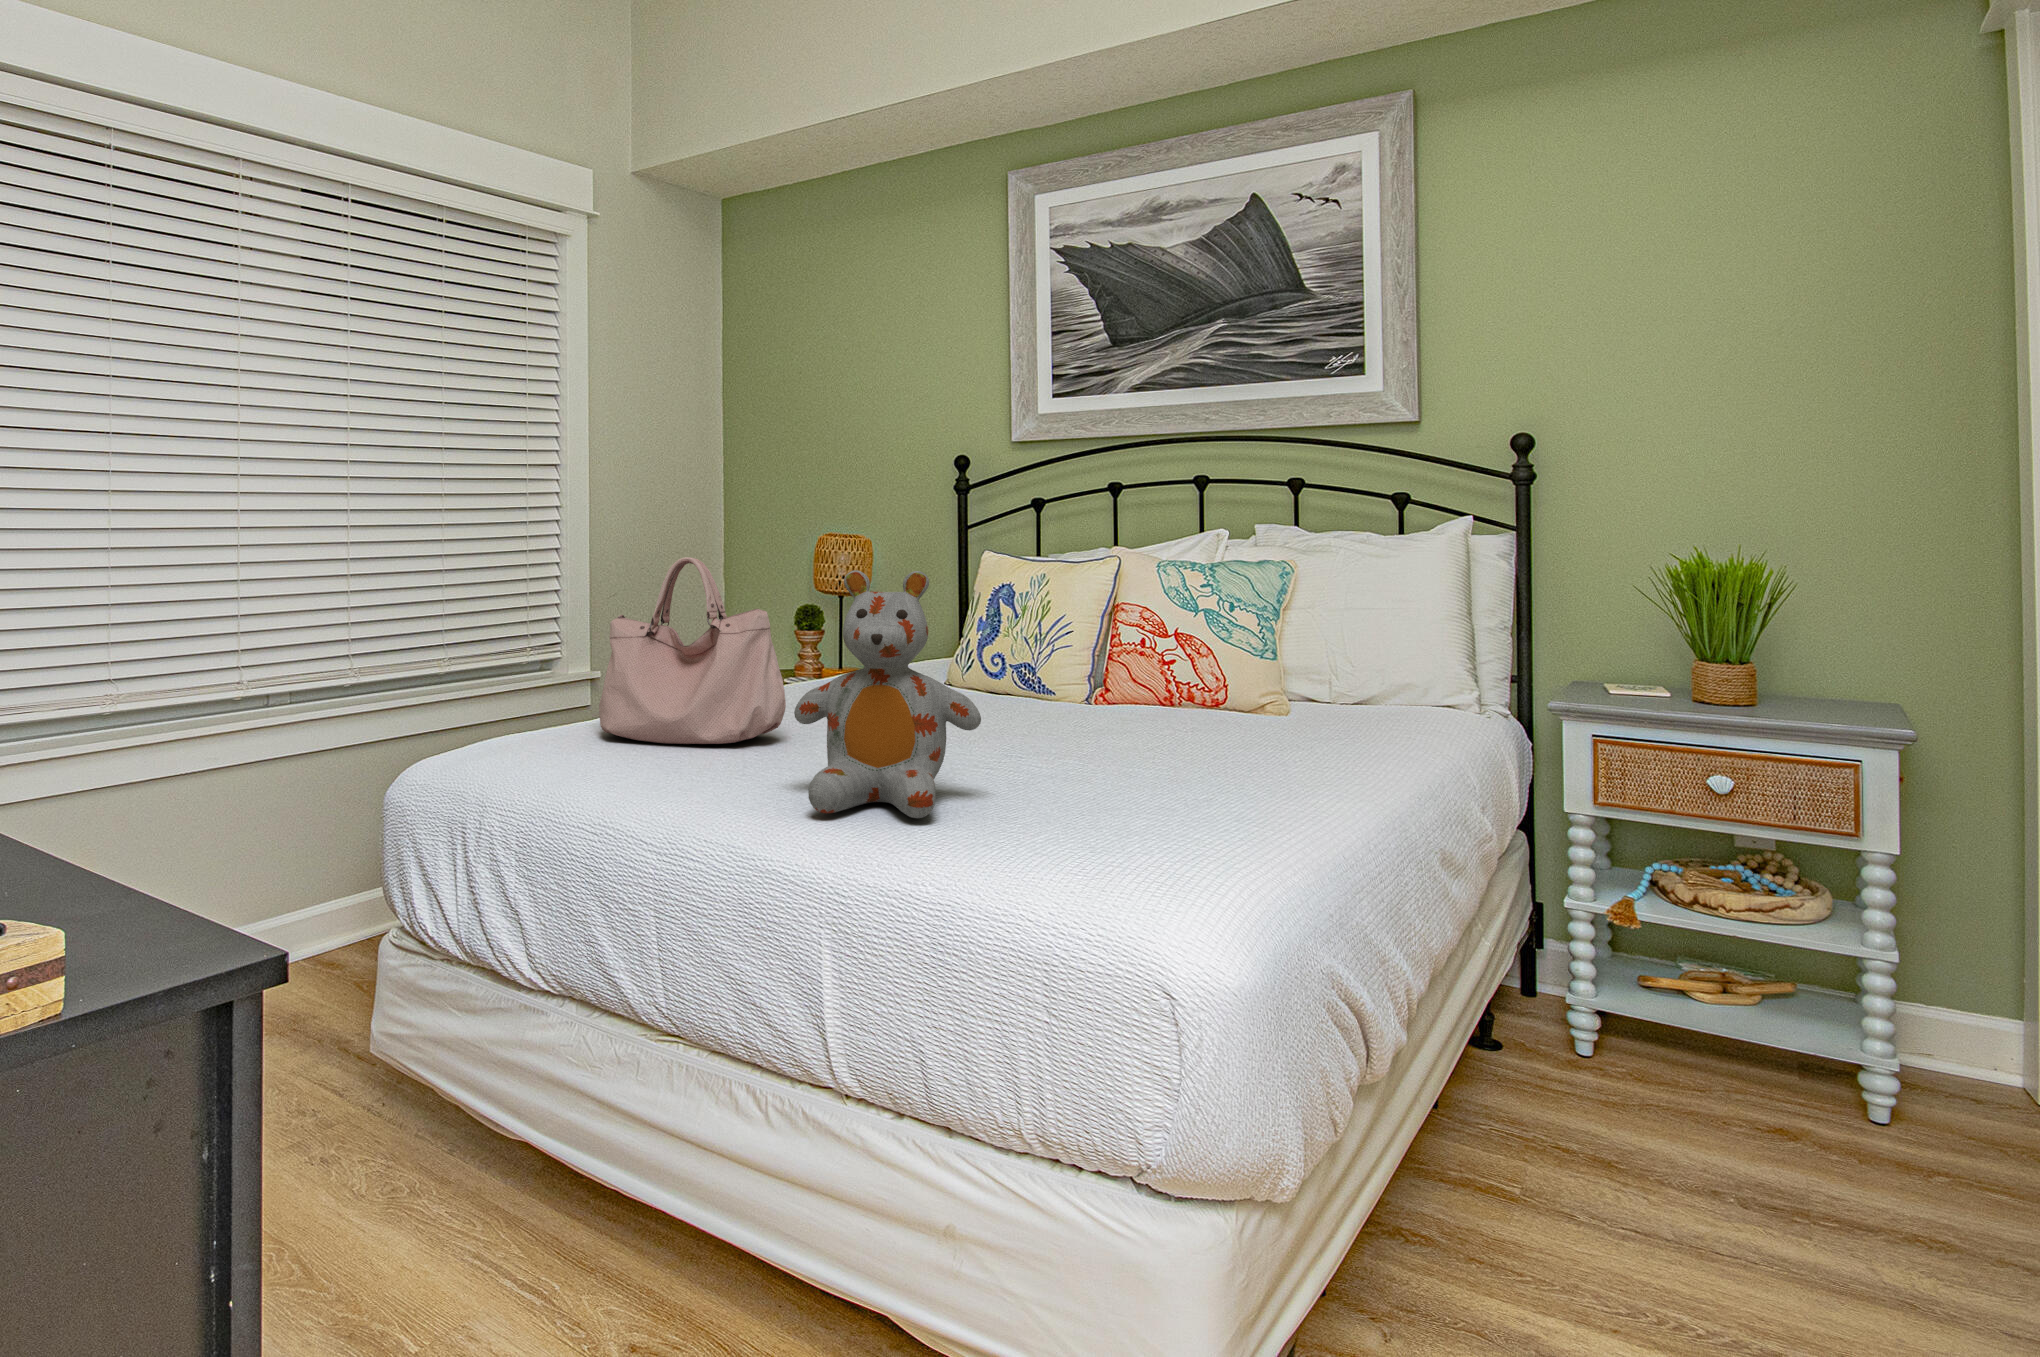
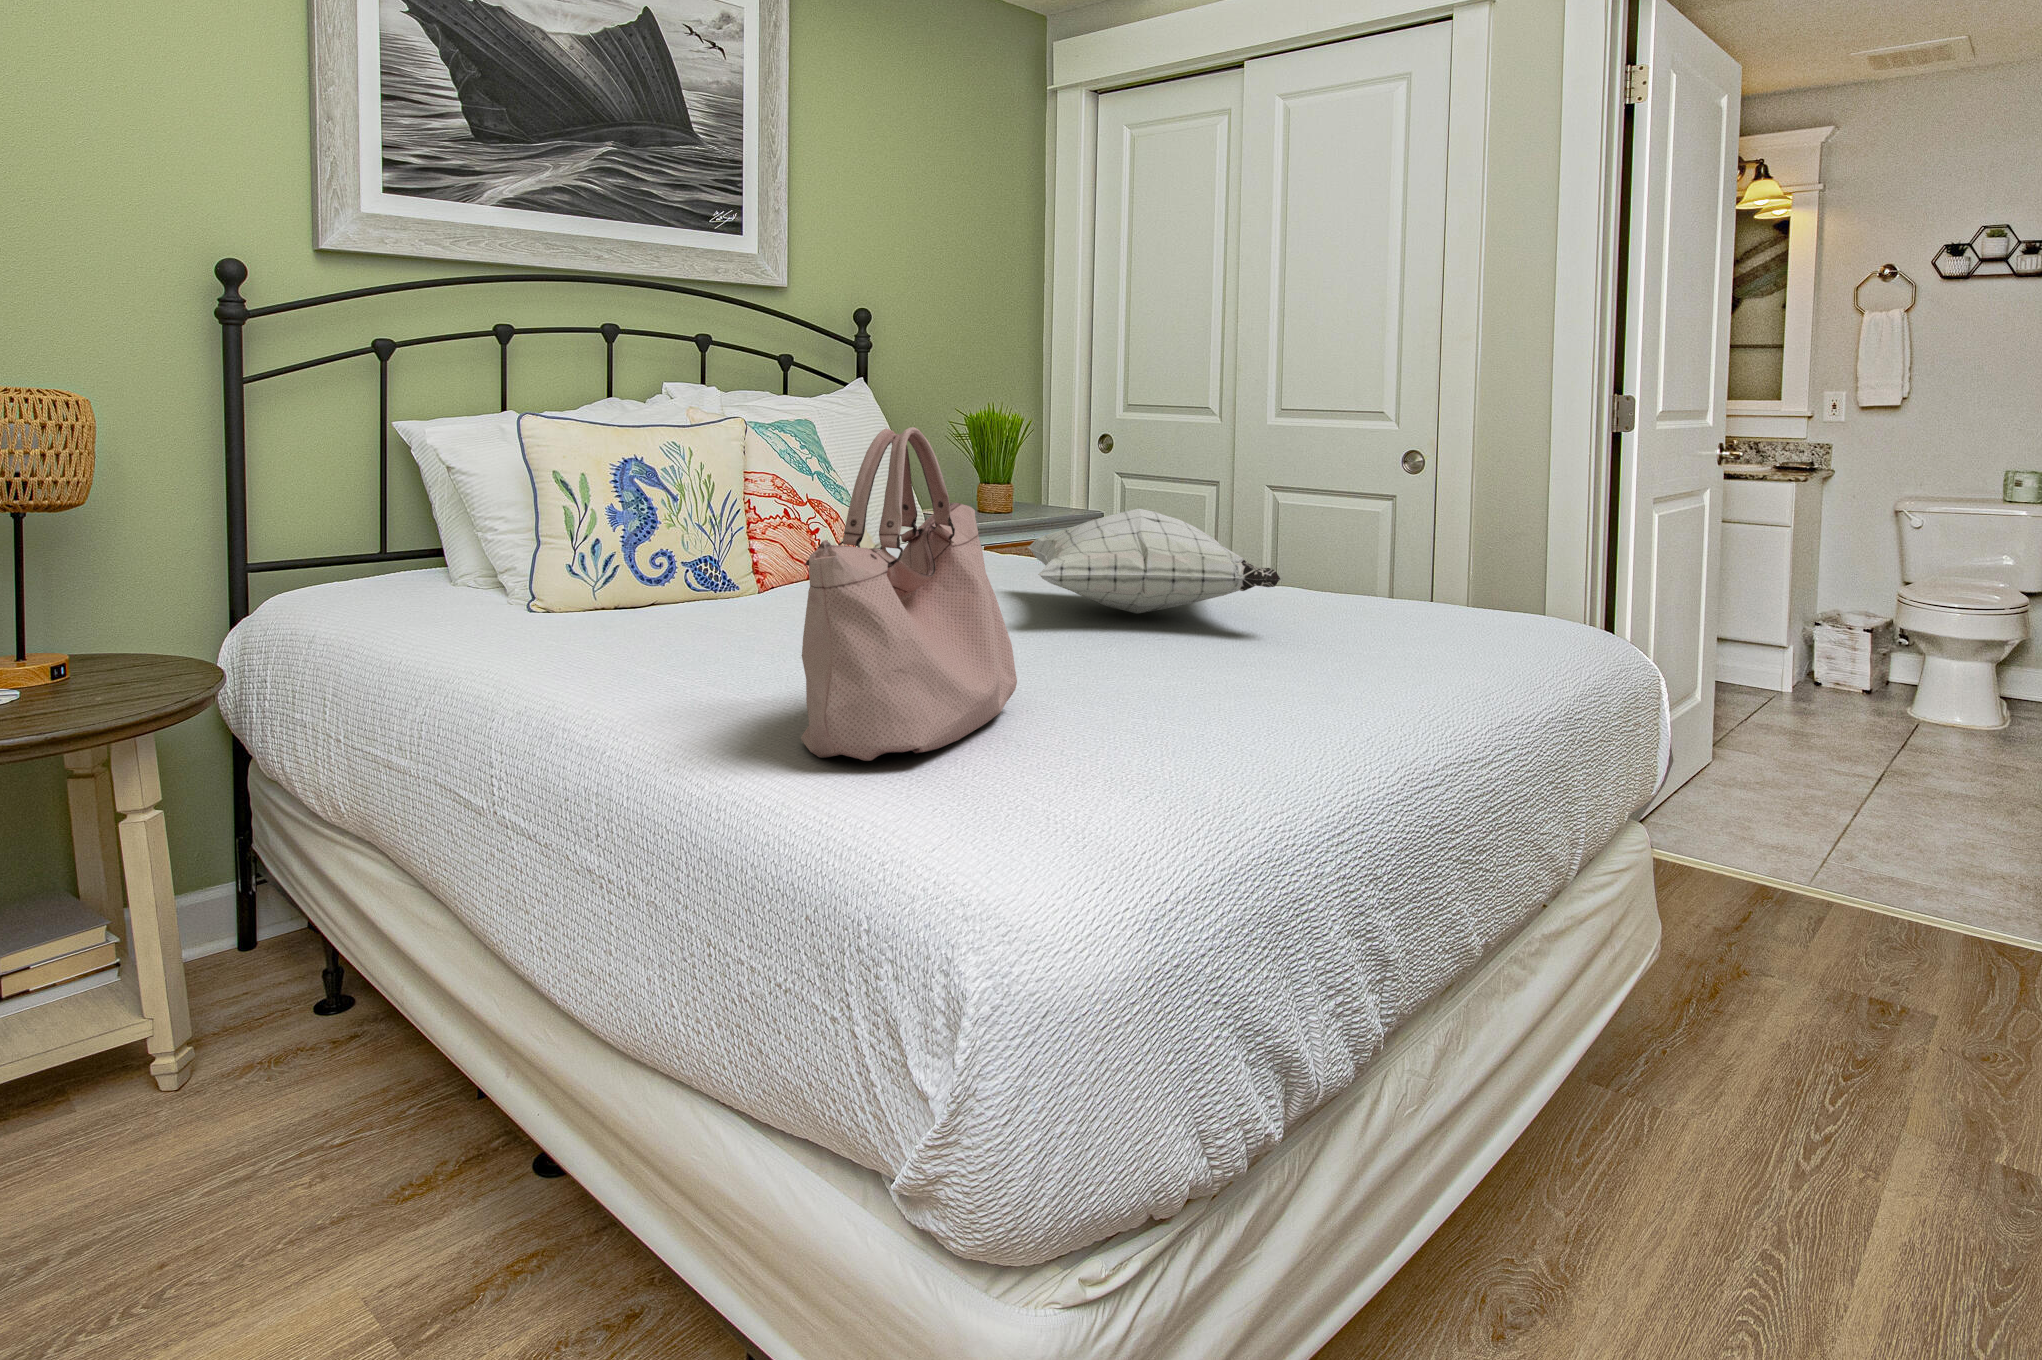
stuffed bear: present [794,570,981,818] -> none [1259,433,1432,703]
pillow: none [1004,654,1304,764] -> present [1028,508,1281,614]

